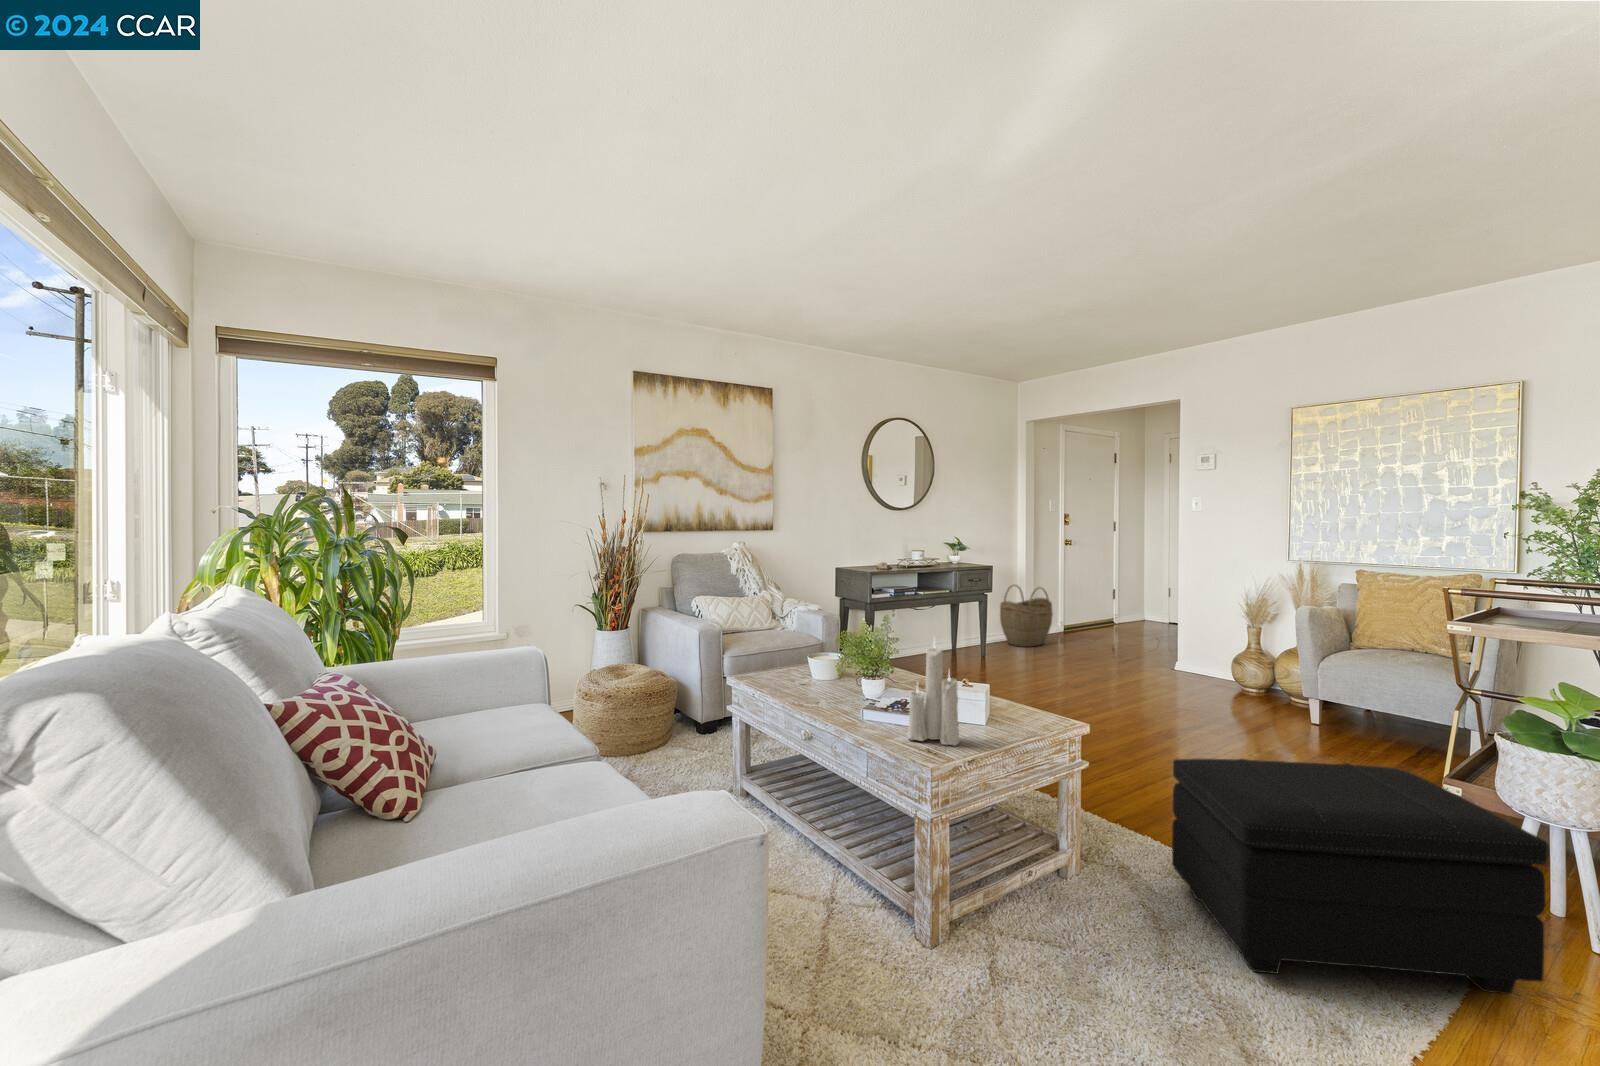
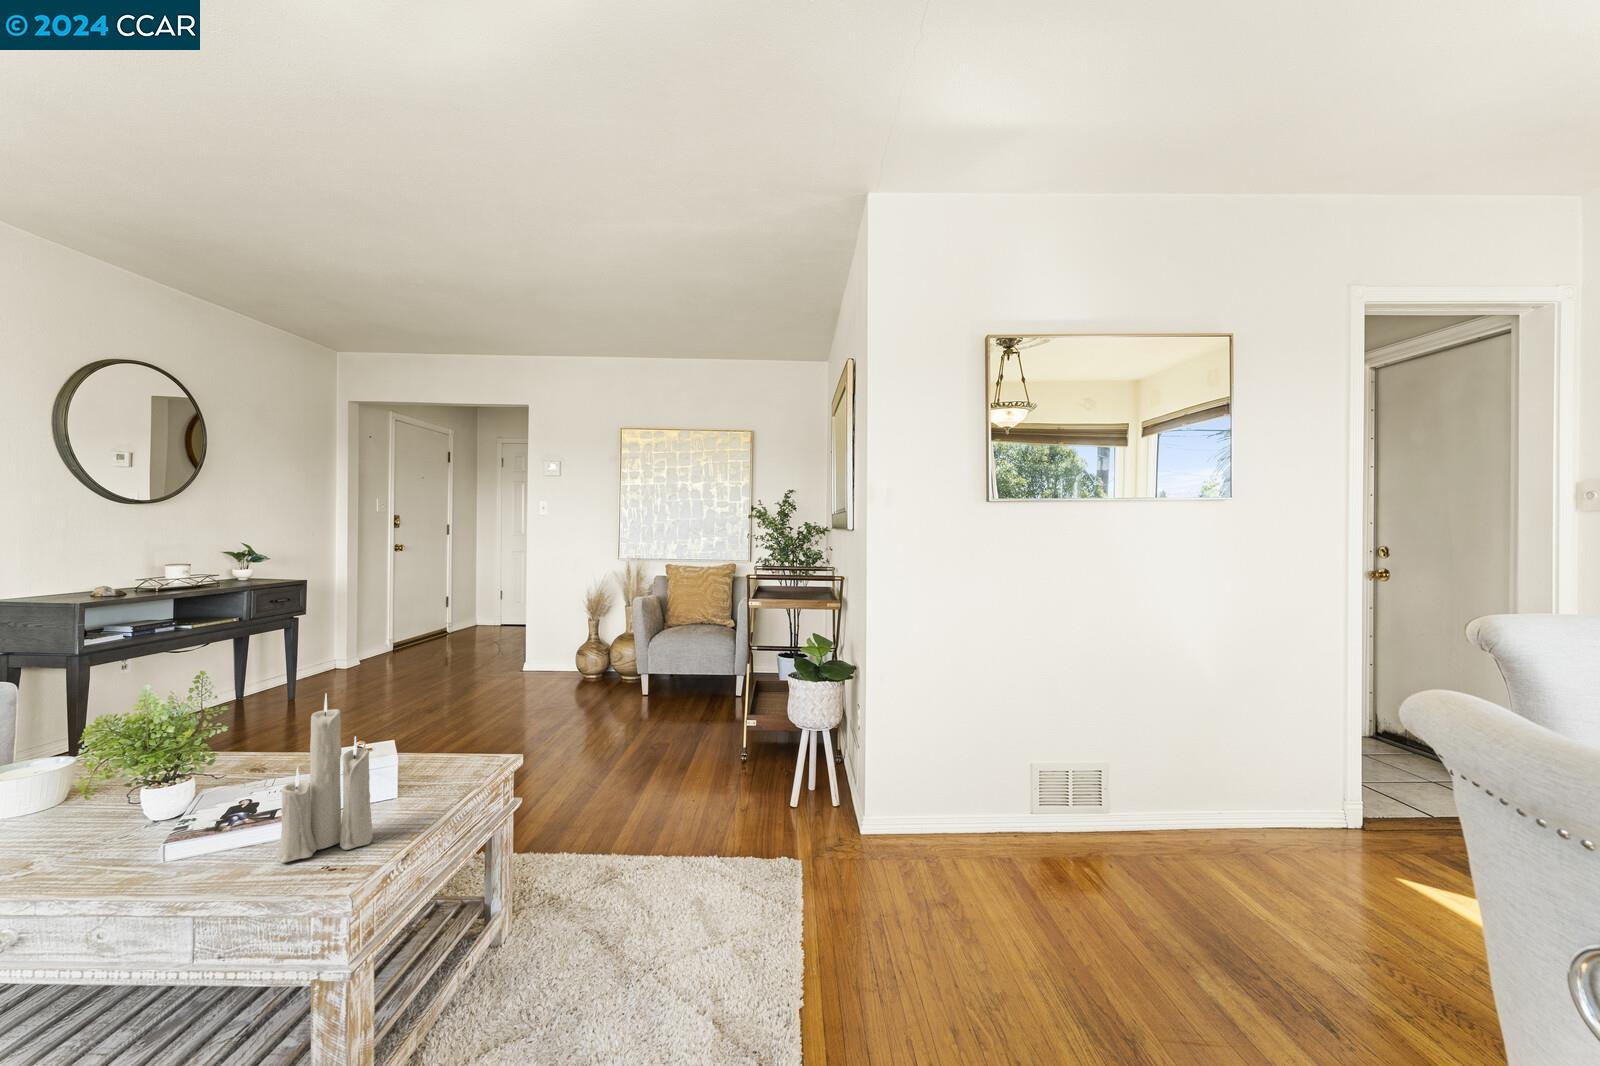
woven basket: present [1000,585,1053,647] -> none [311,601,383,675]
footstool: present [1172,759,1547,994] -> none [603,720,847,945]

